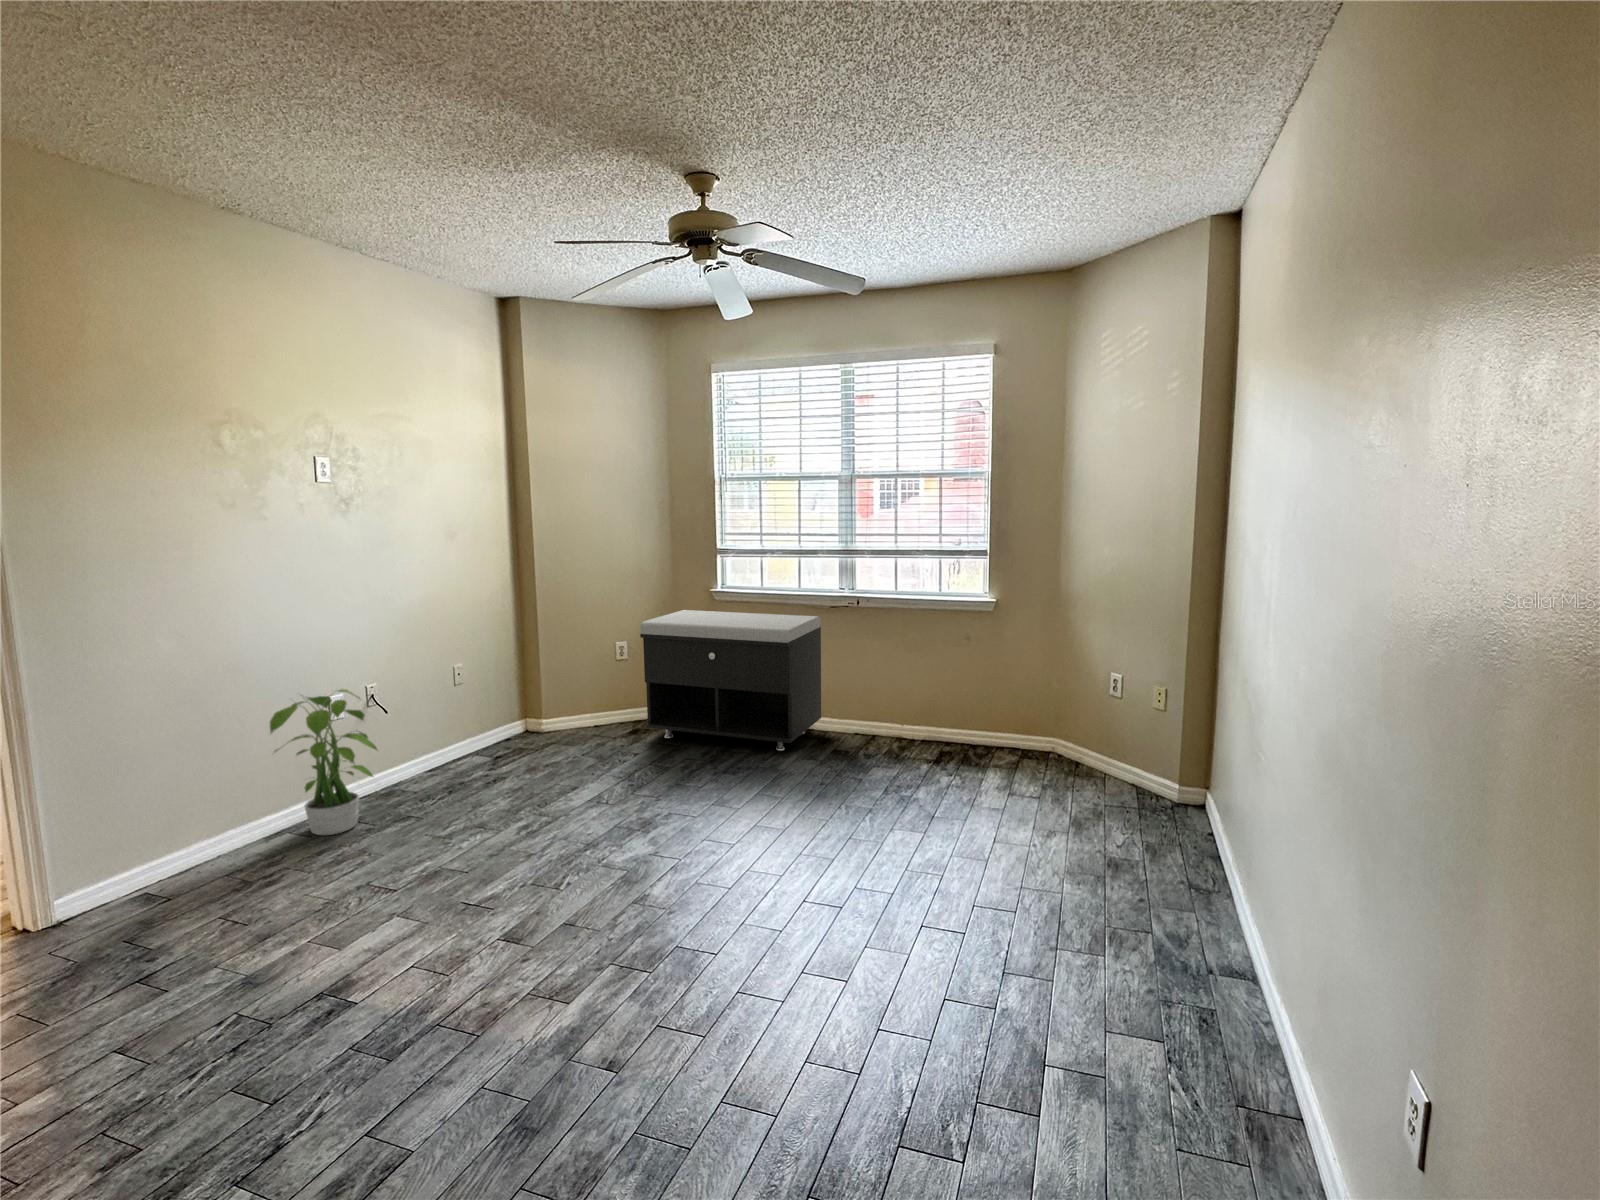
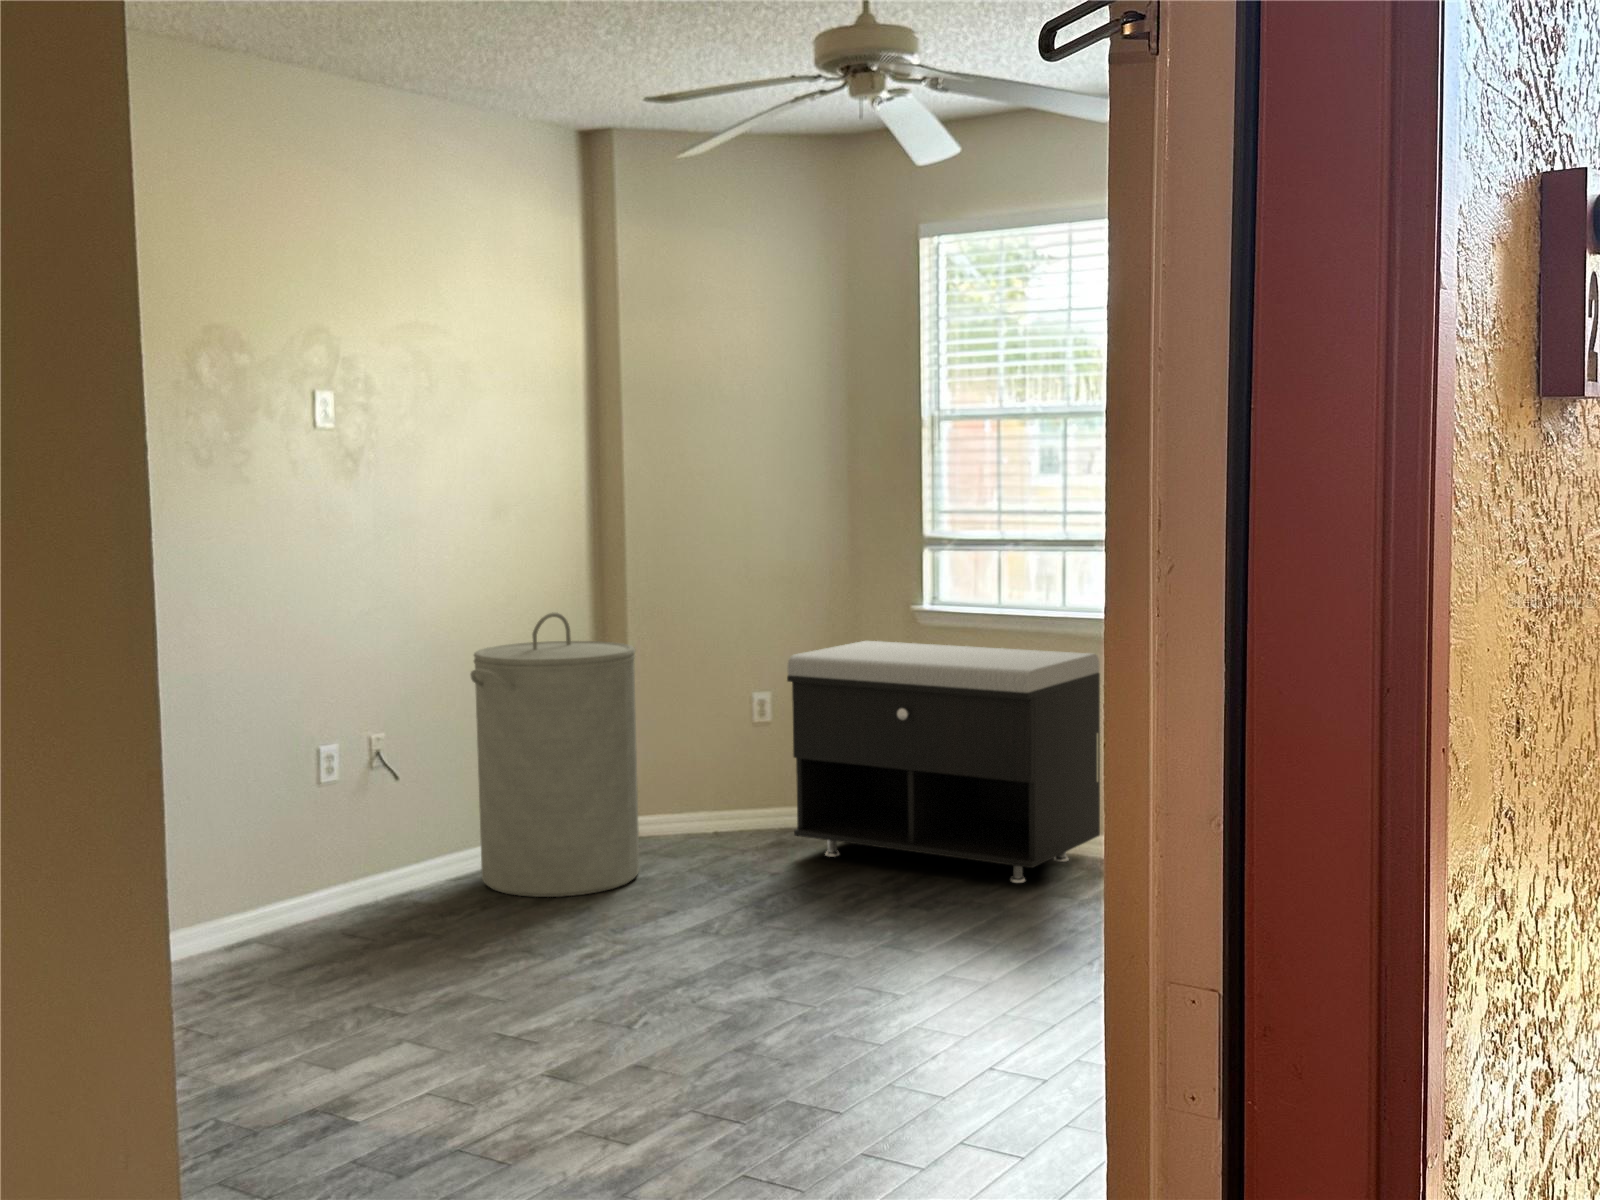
laundry hamper: none [437,601,552,780] -> present [470,613,639,897]
potted plant: present [269,689,377,835] -> none [243,732,386,948]

